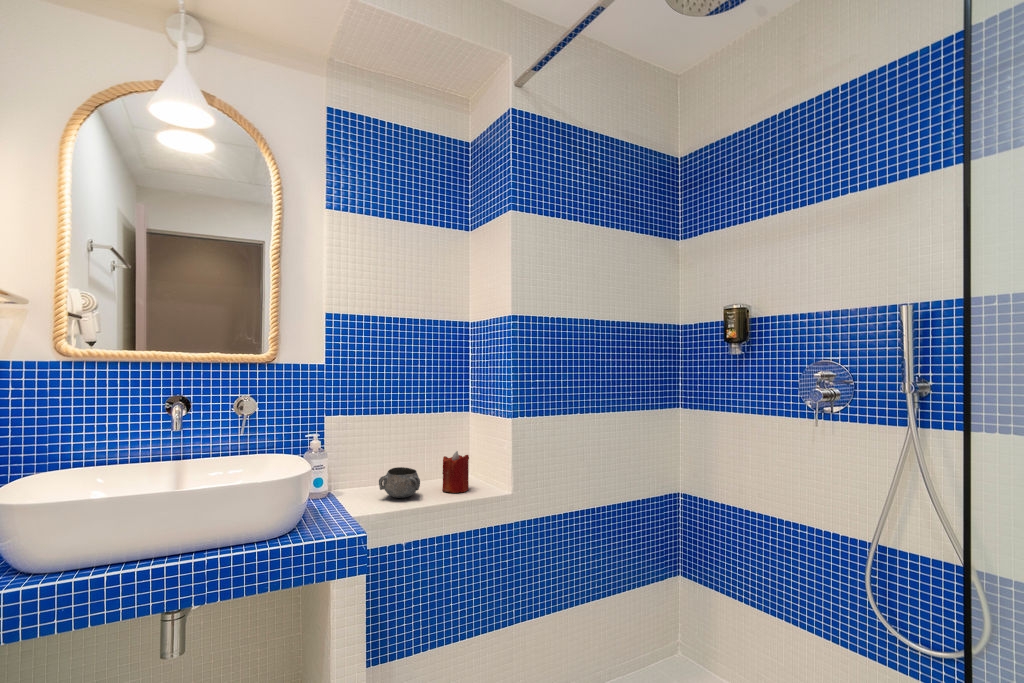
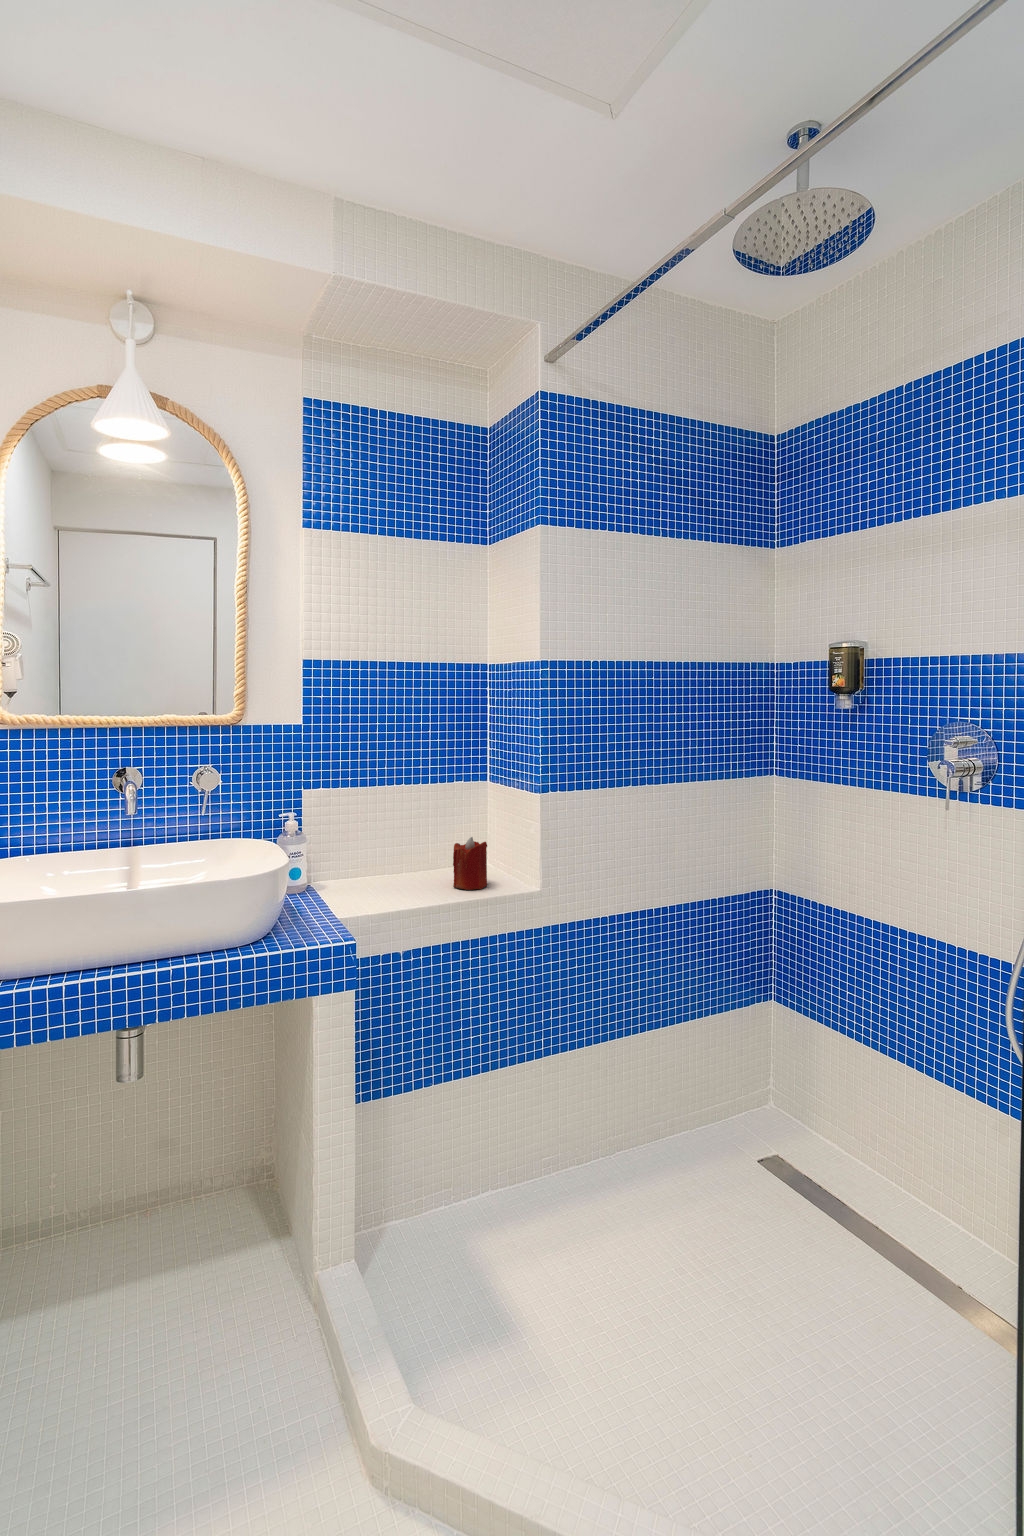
decorative bowl: present [379,467,420,498] -> none [372,857,424,895]

